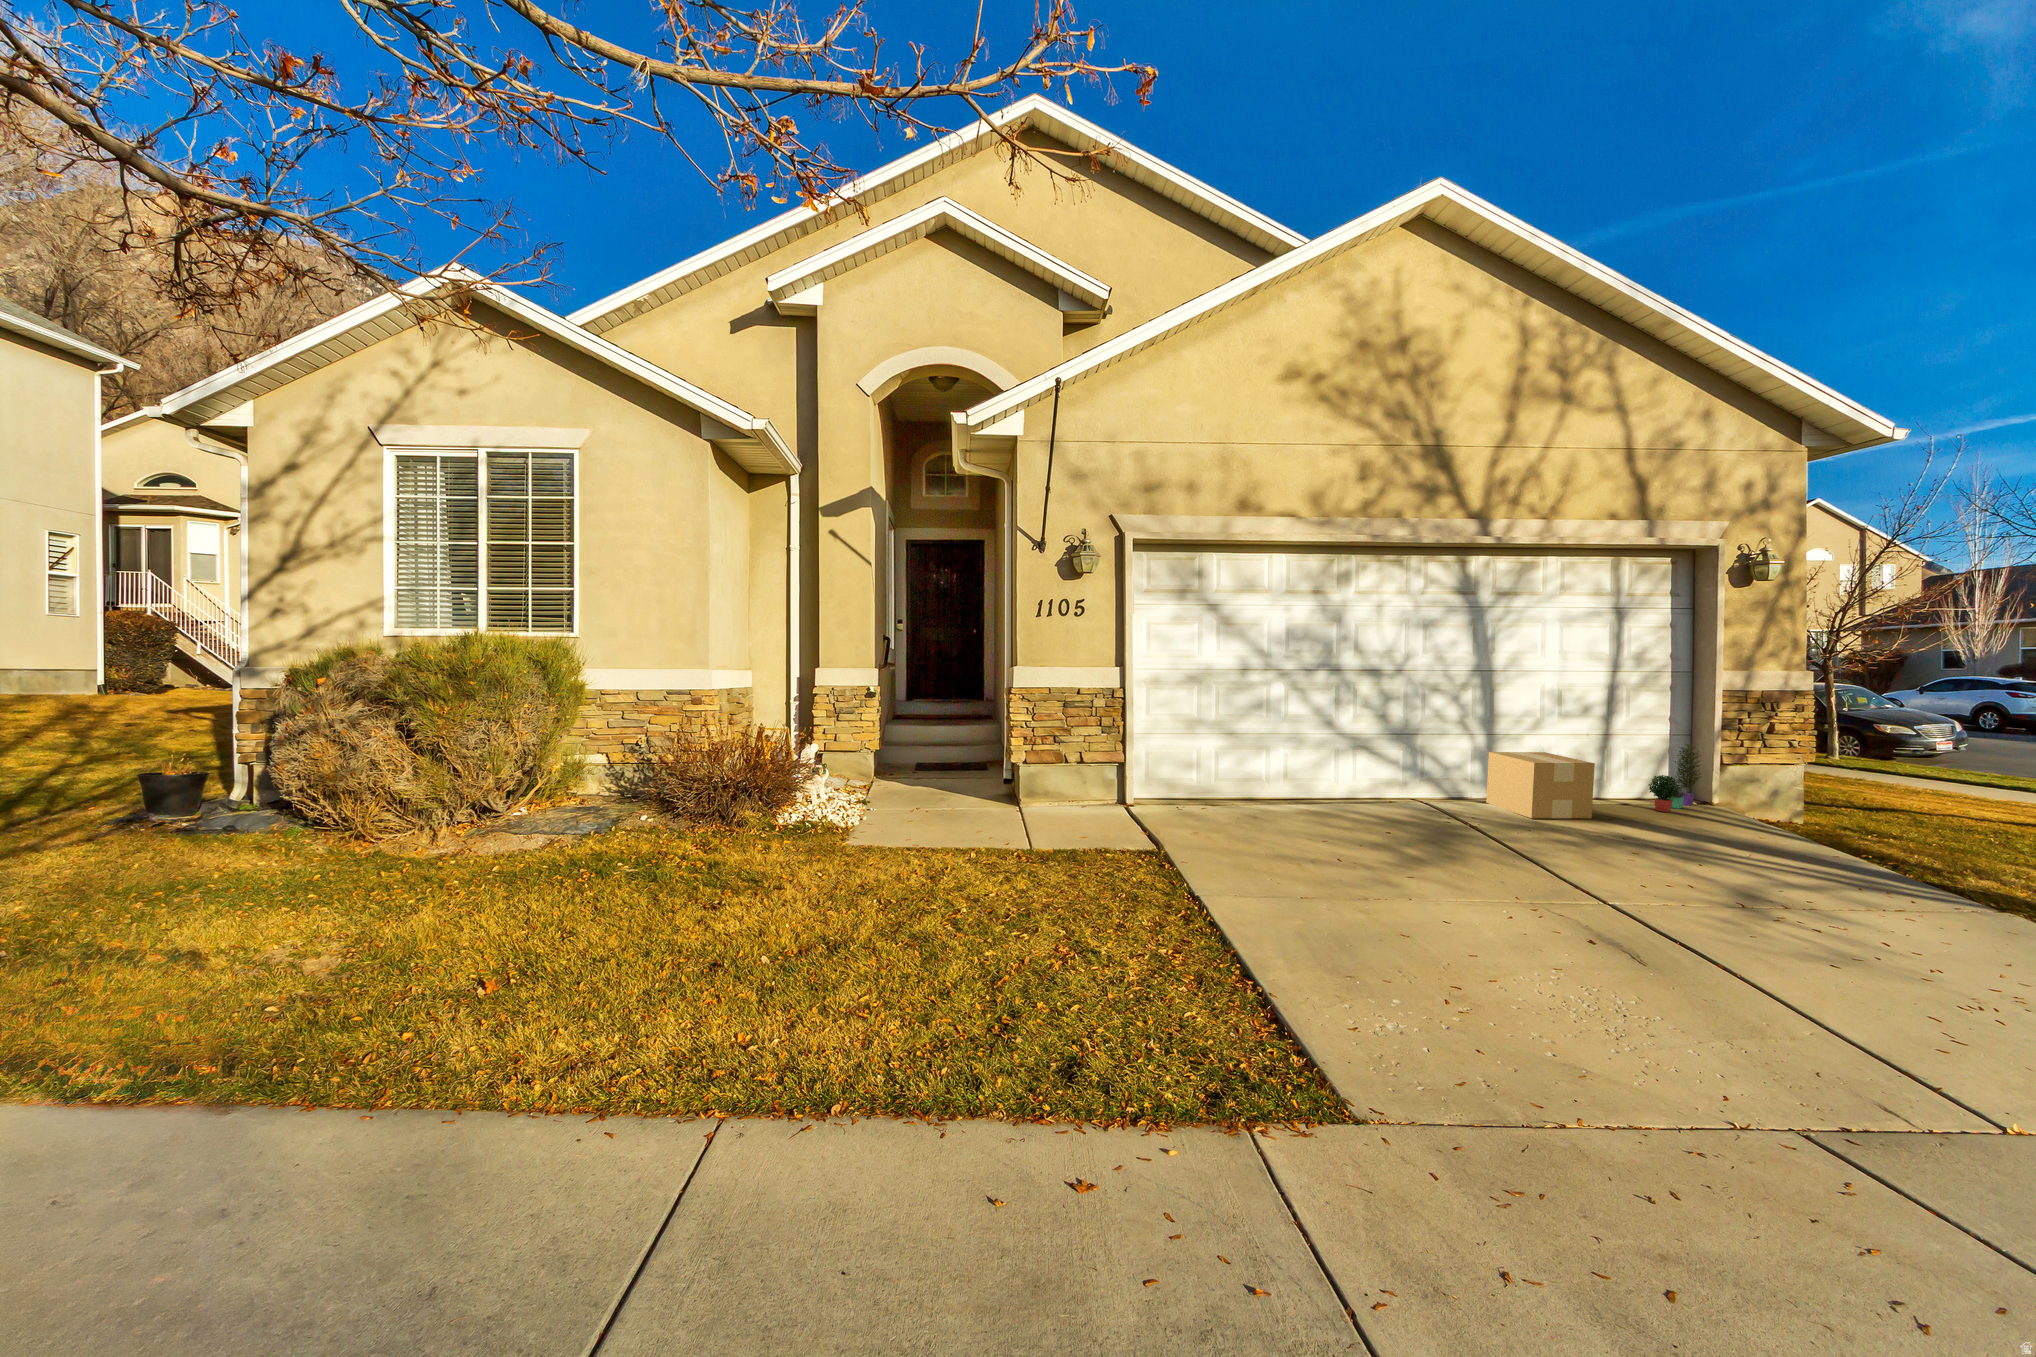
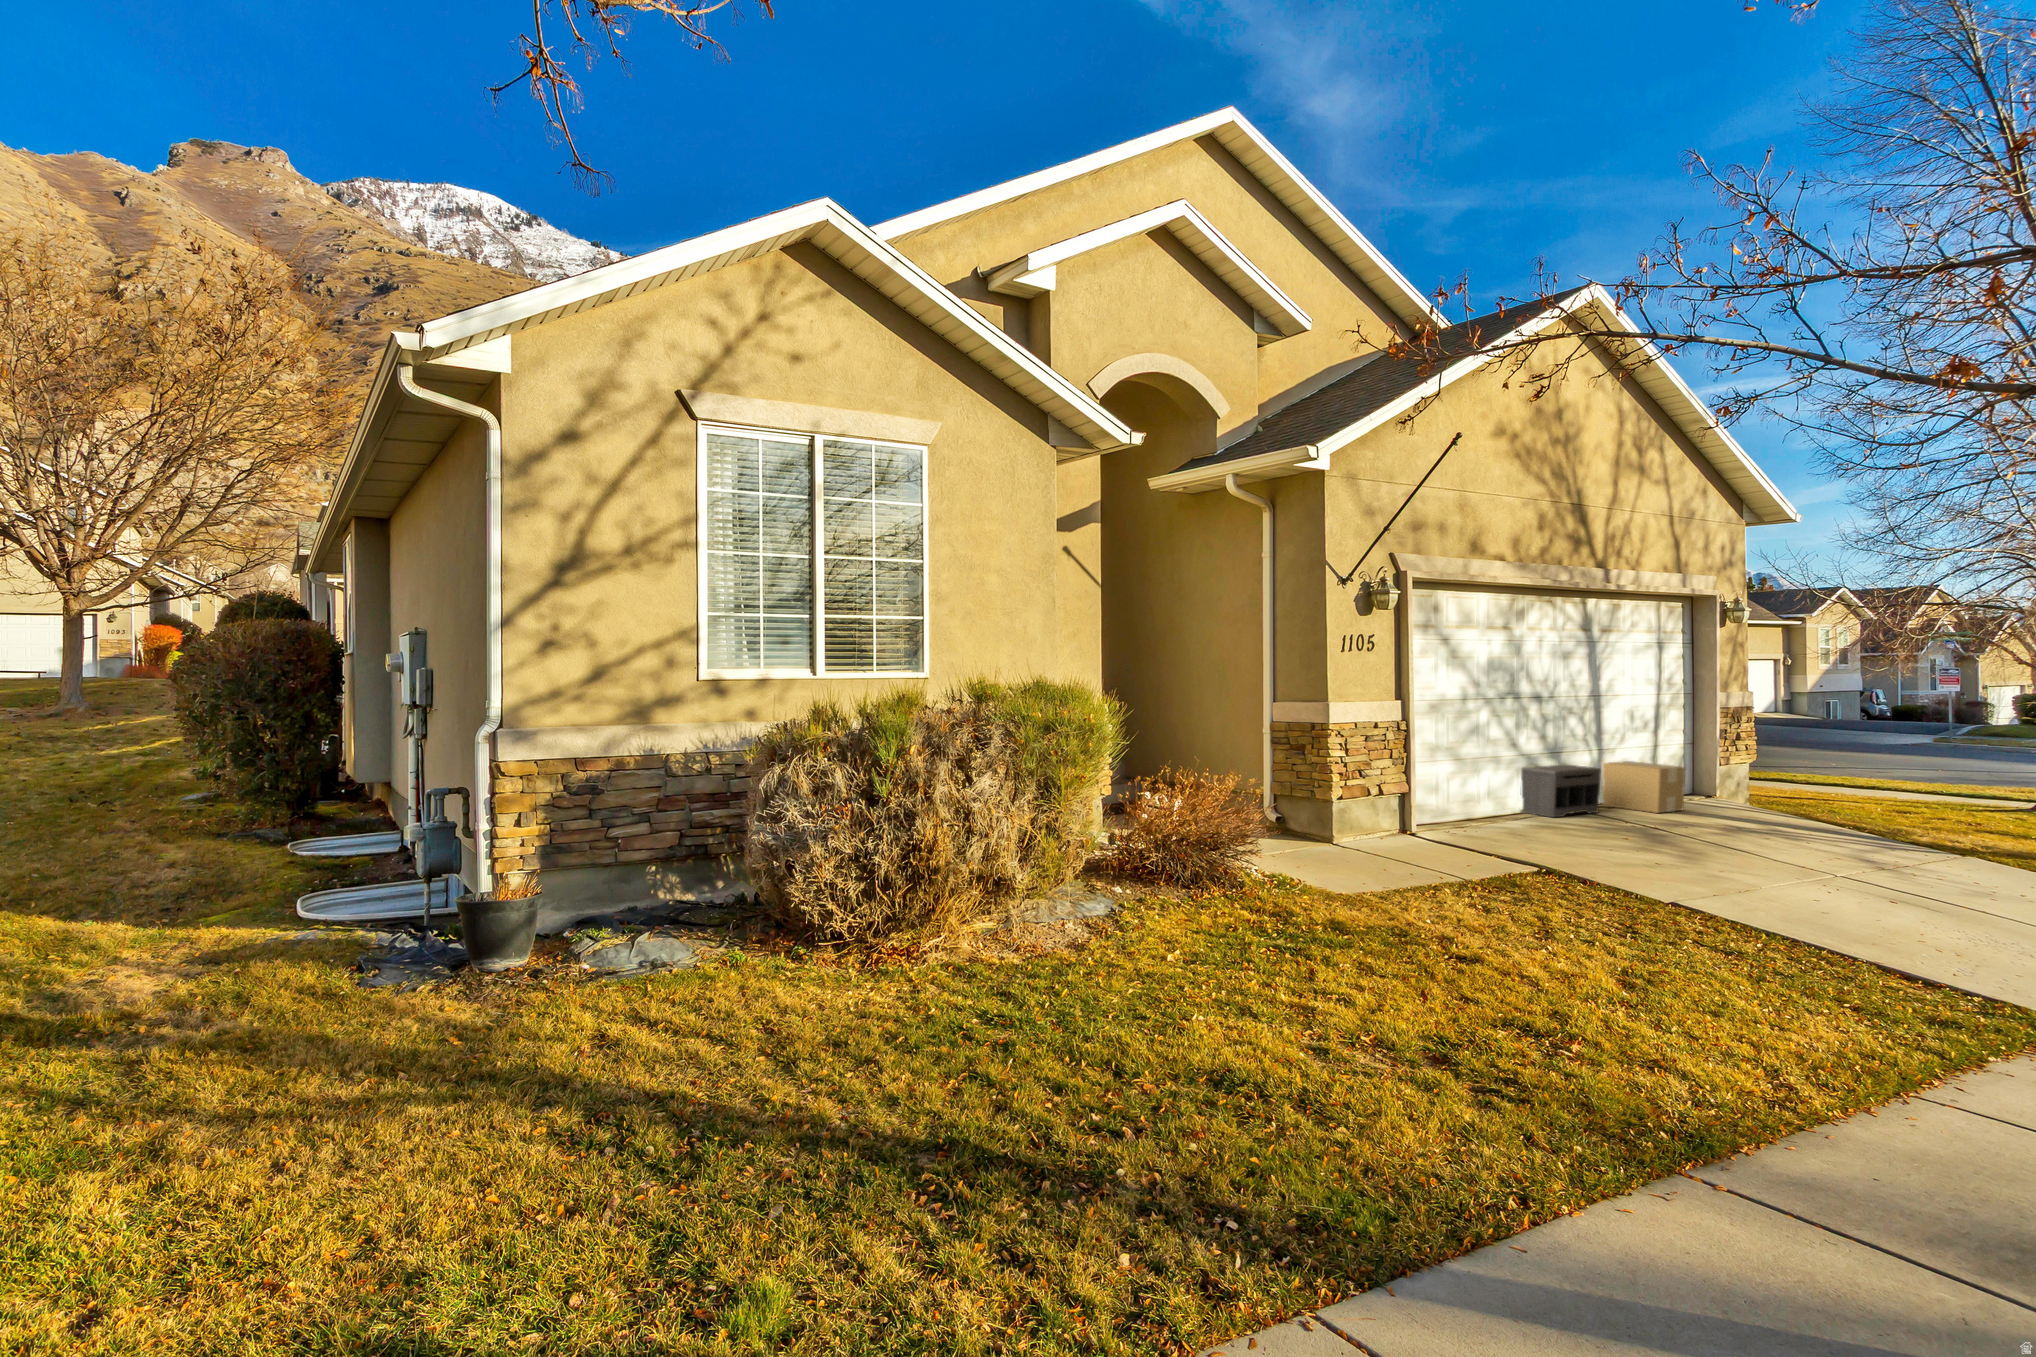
potted plant: present [1649,742,1701,812] -> none [1684,748,1709,803]
bench: none [1330,750,1444,811] -> present [1521,765,1601,818]

